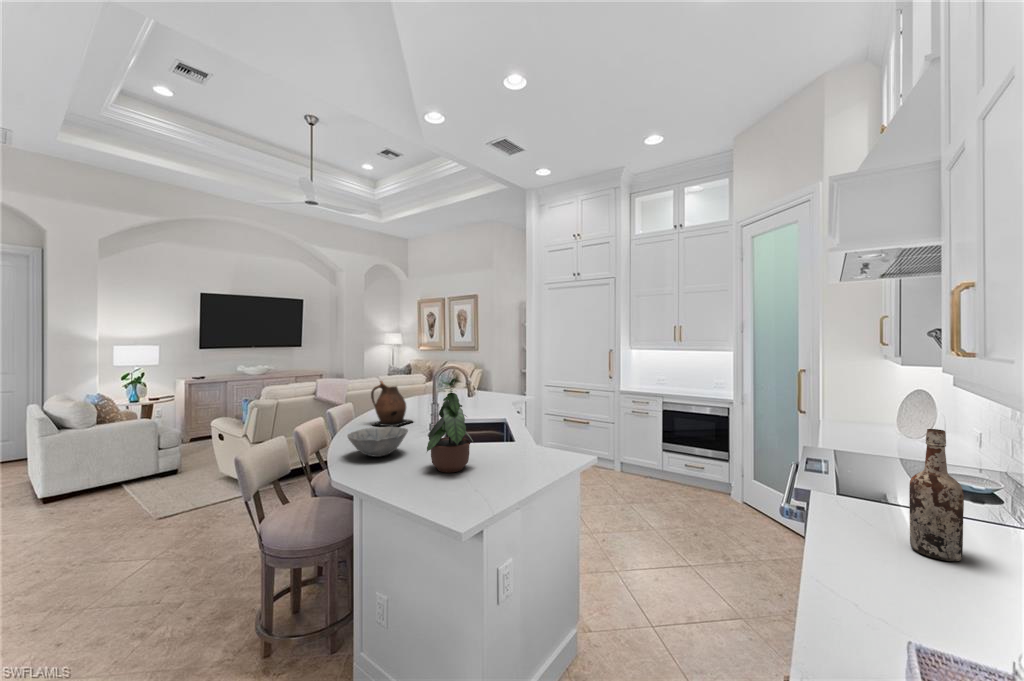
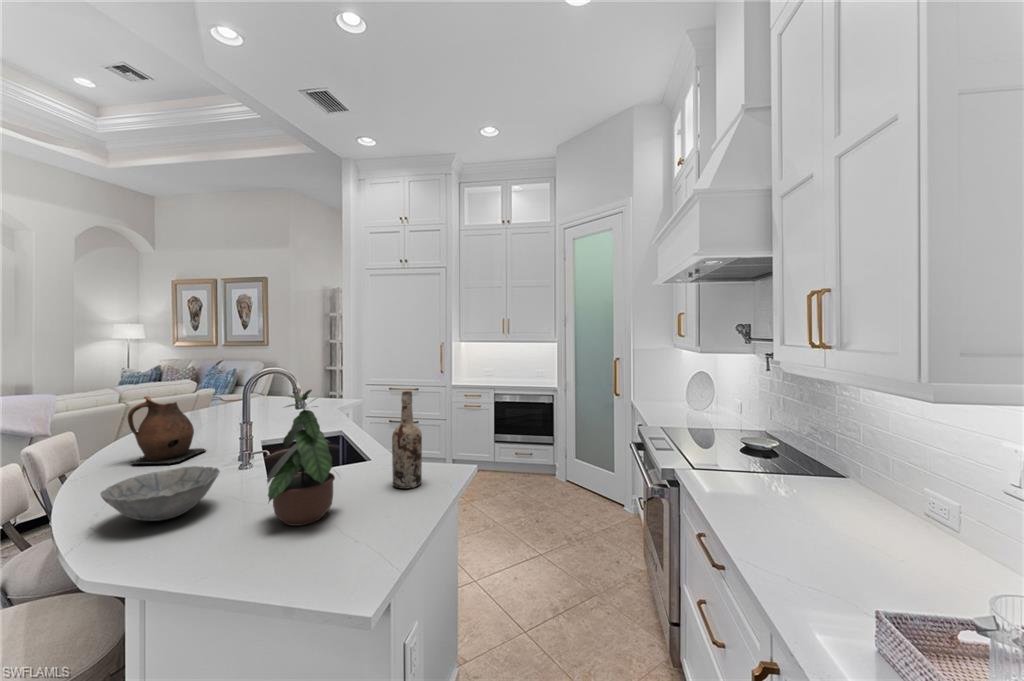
wine bottle: present [909,429,964,561] -> present [392,391,422,489]

